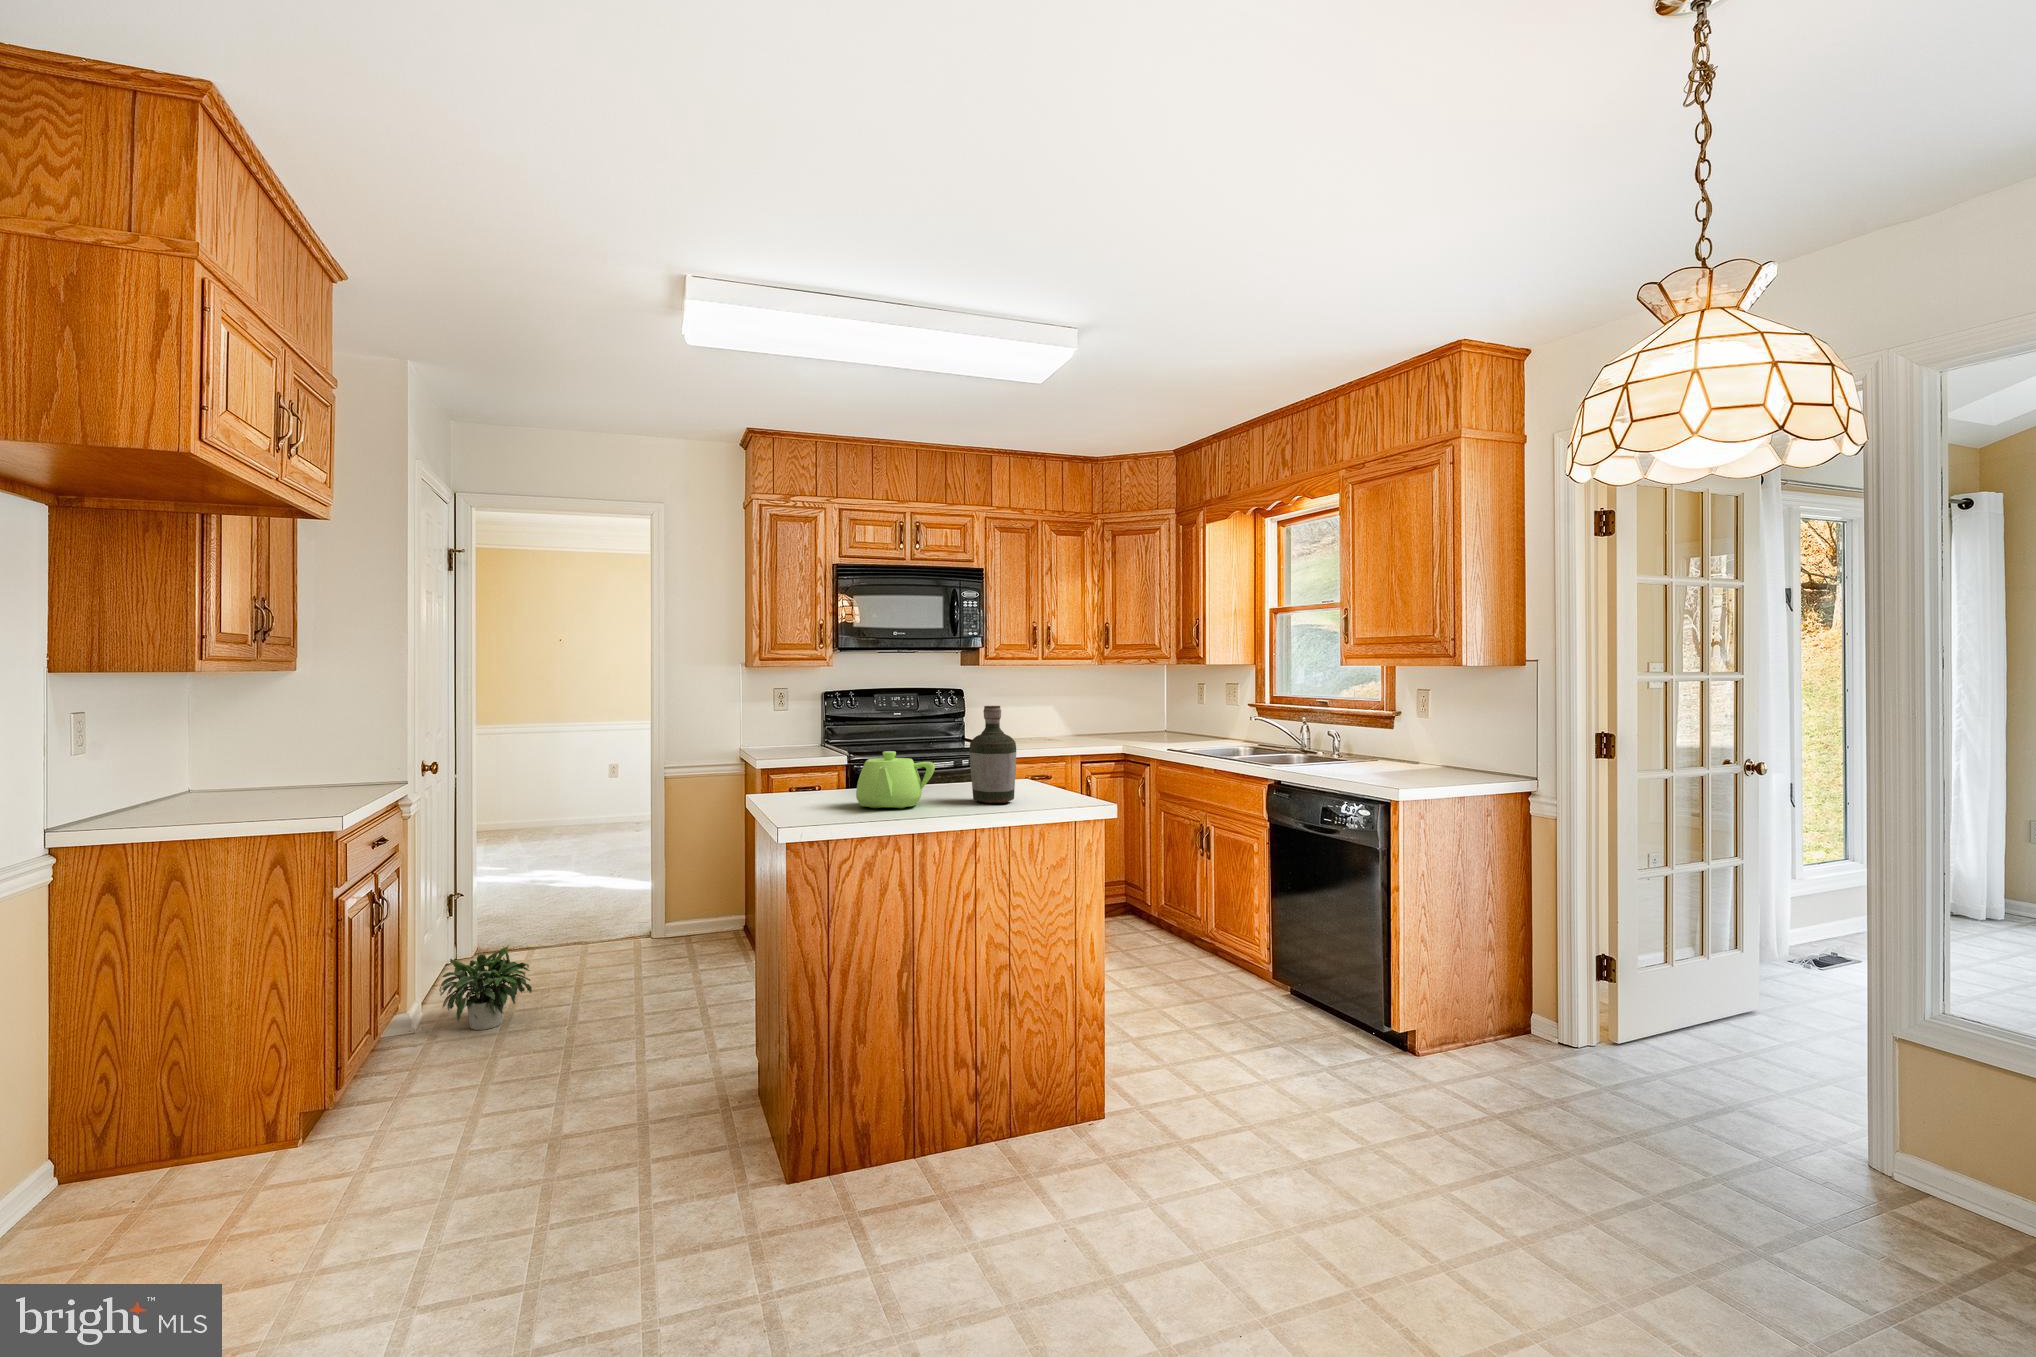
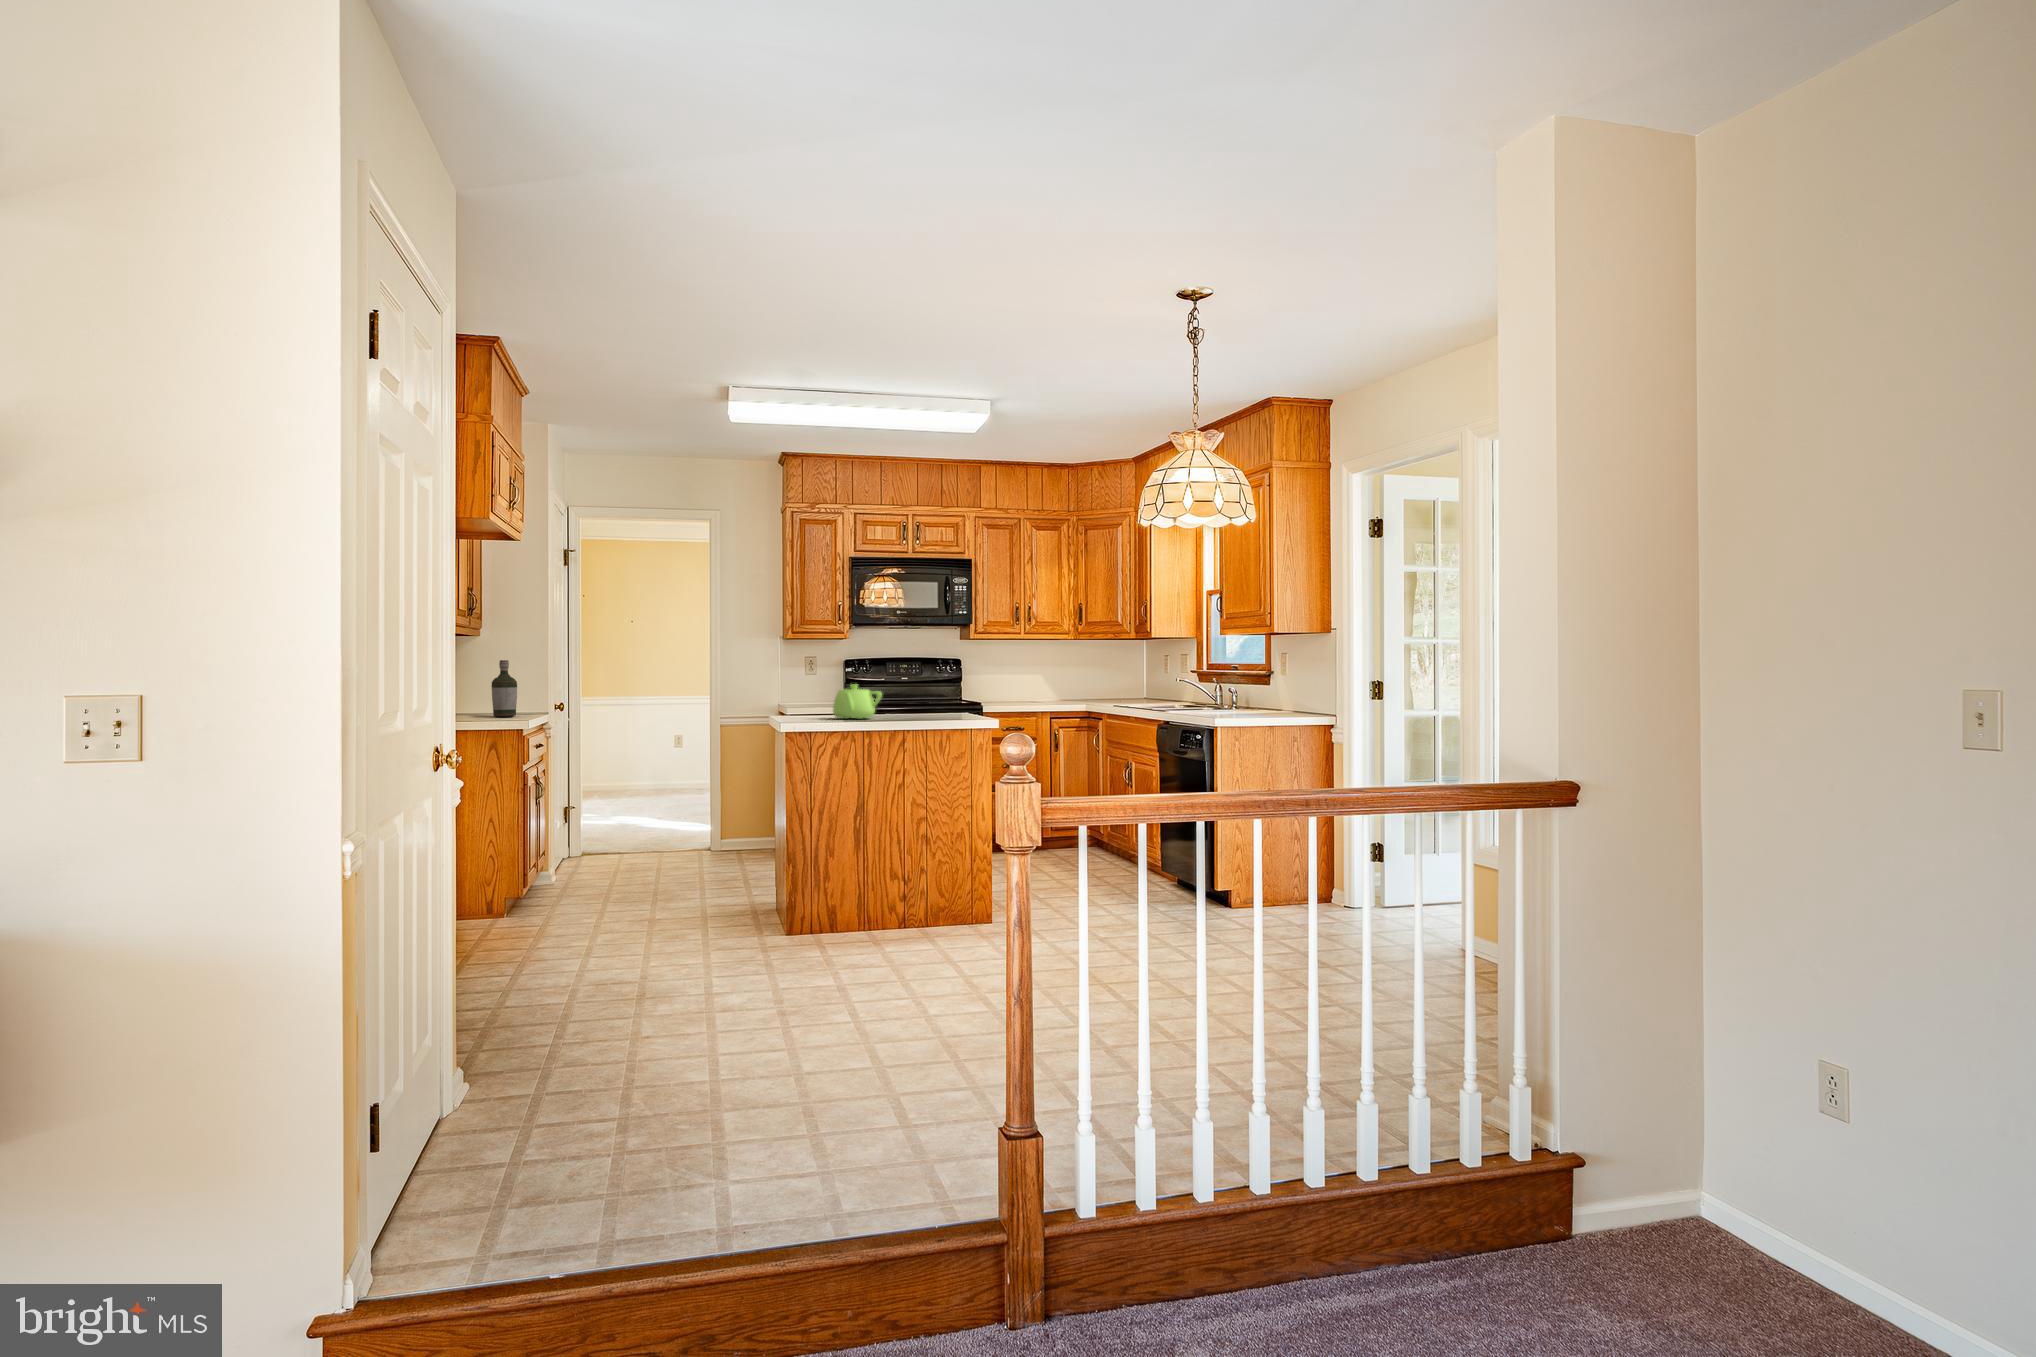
bottle: present [969,706,1016,803] -> present [491,660,517,717]
potted plant: present [414,945,532,1047] -> none [556,829,629,889]

